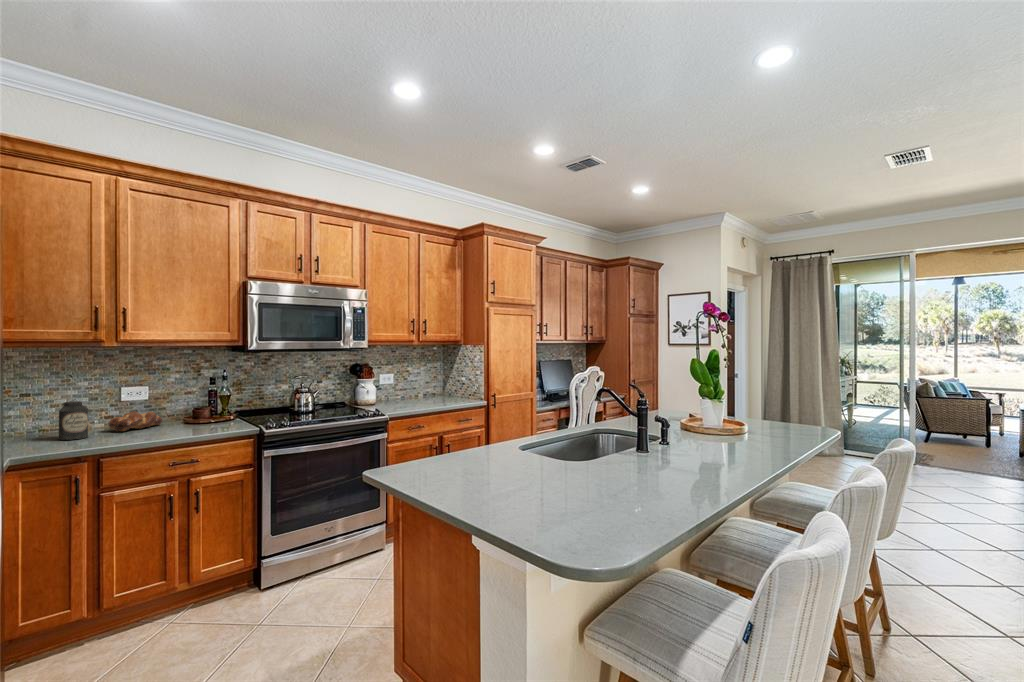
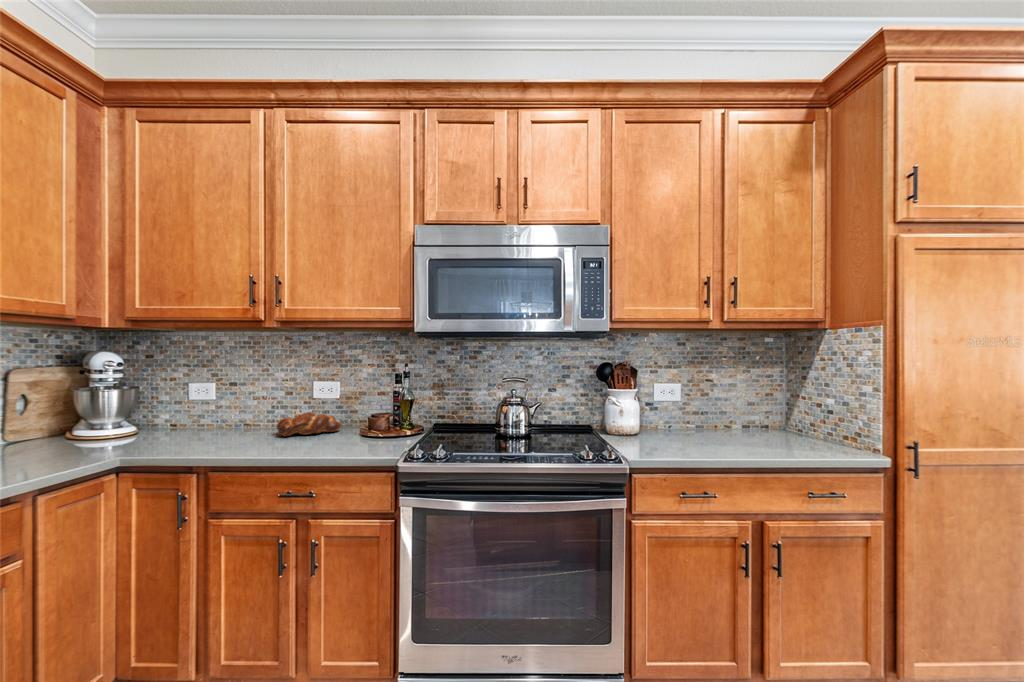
canister: present [59,401,88,440] -> none [218,395,250,441]

